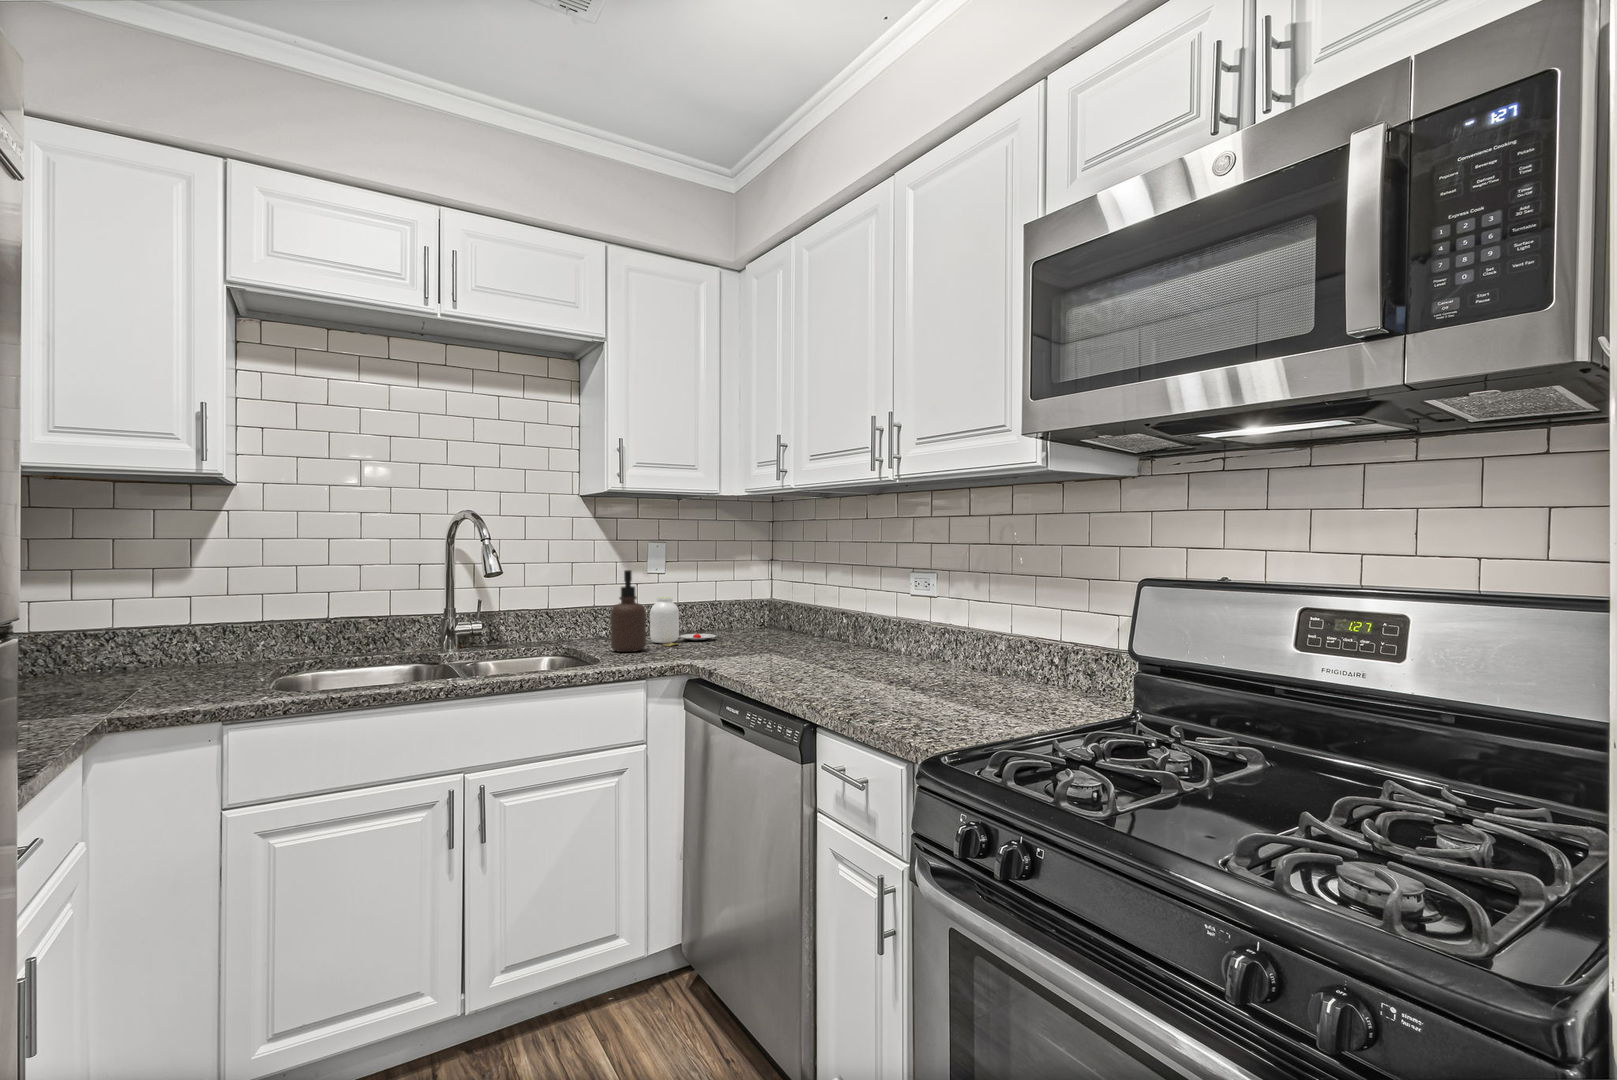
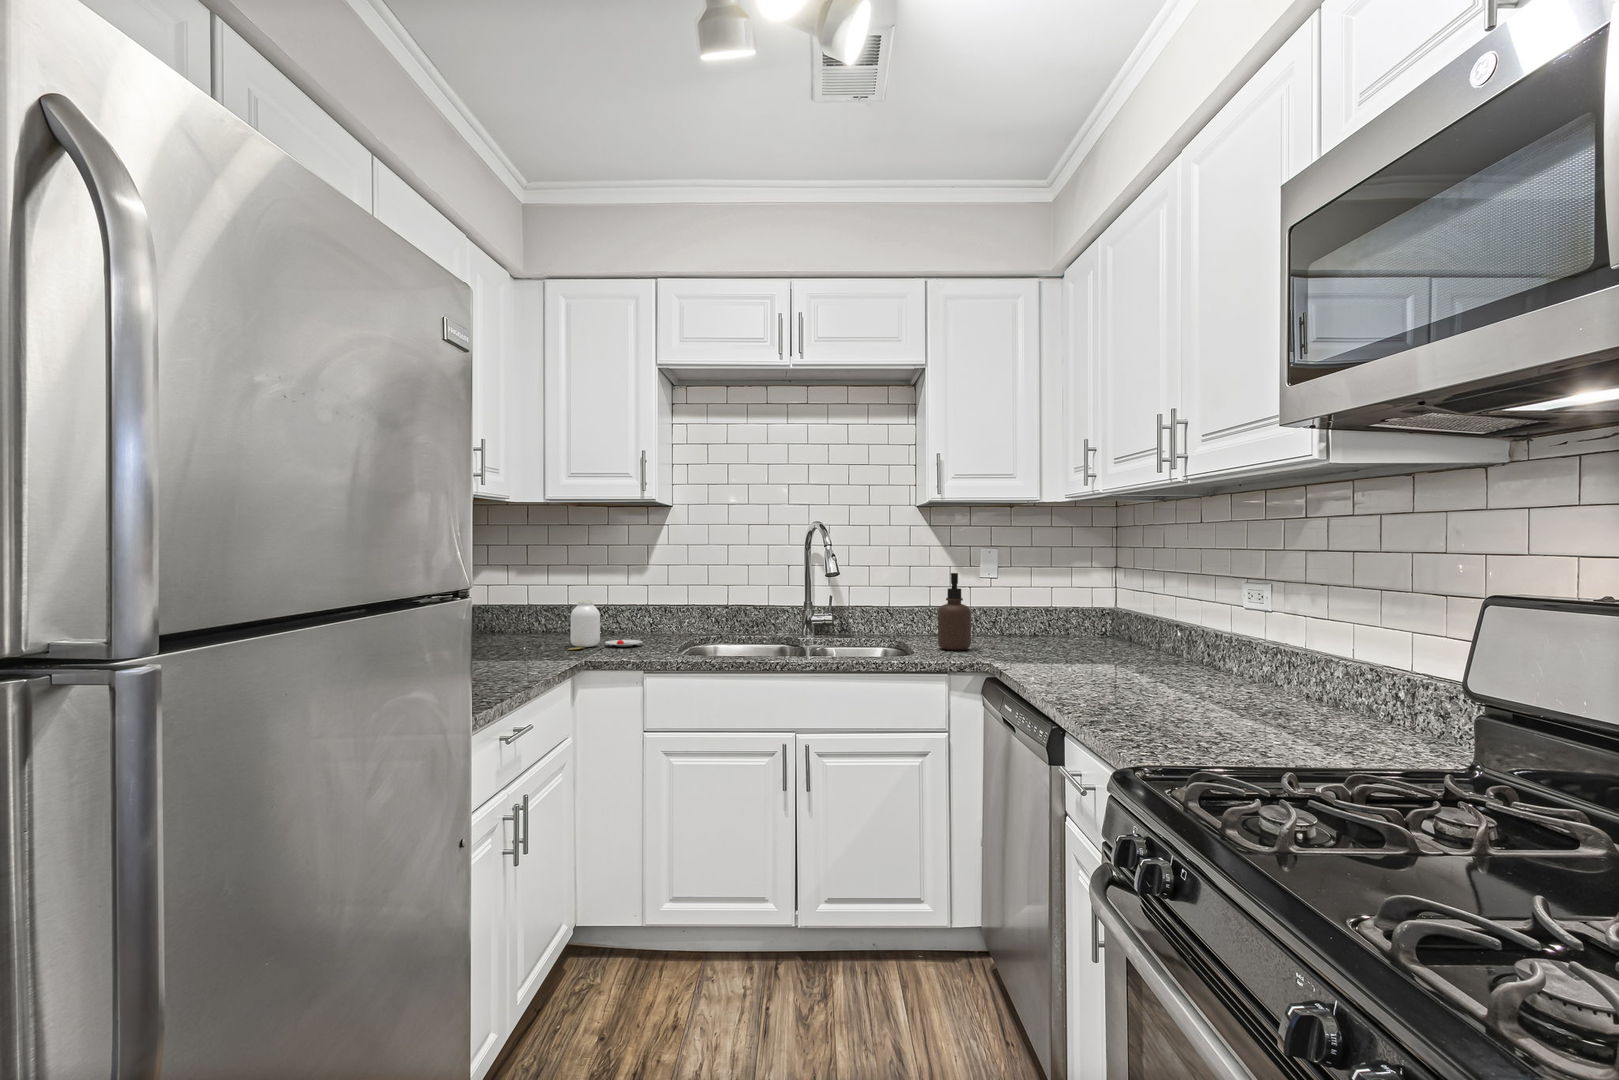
jar: present [650,597,716,646] -> present [568,601,642,650]

